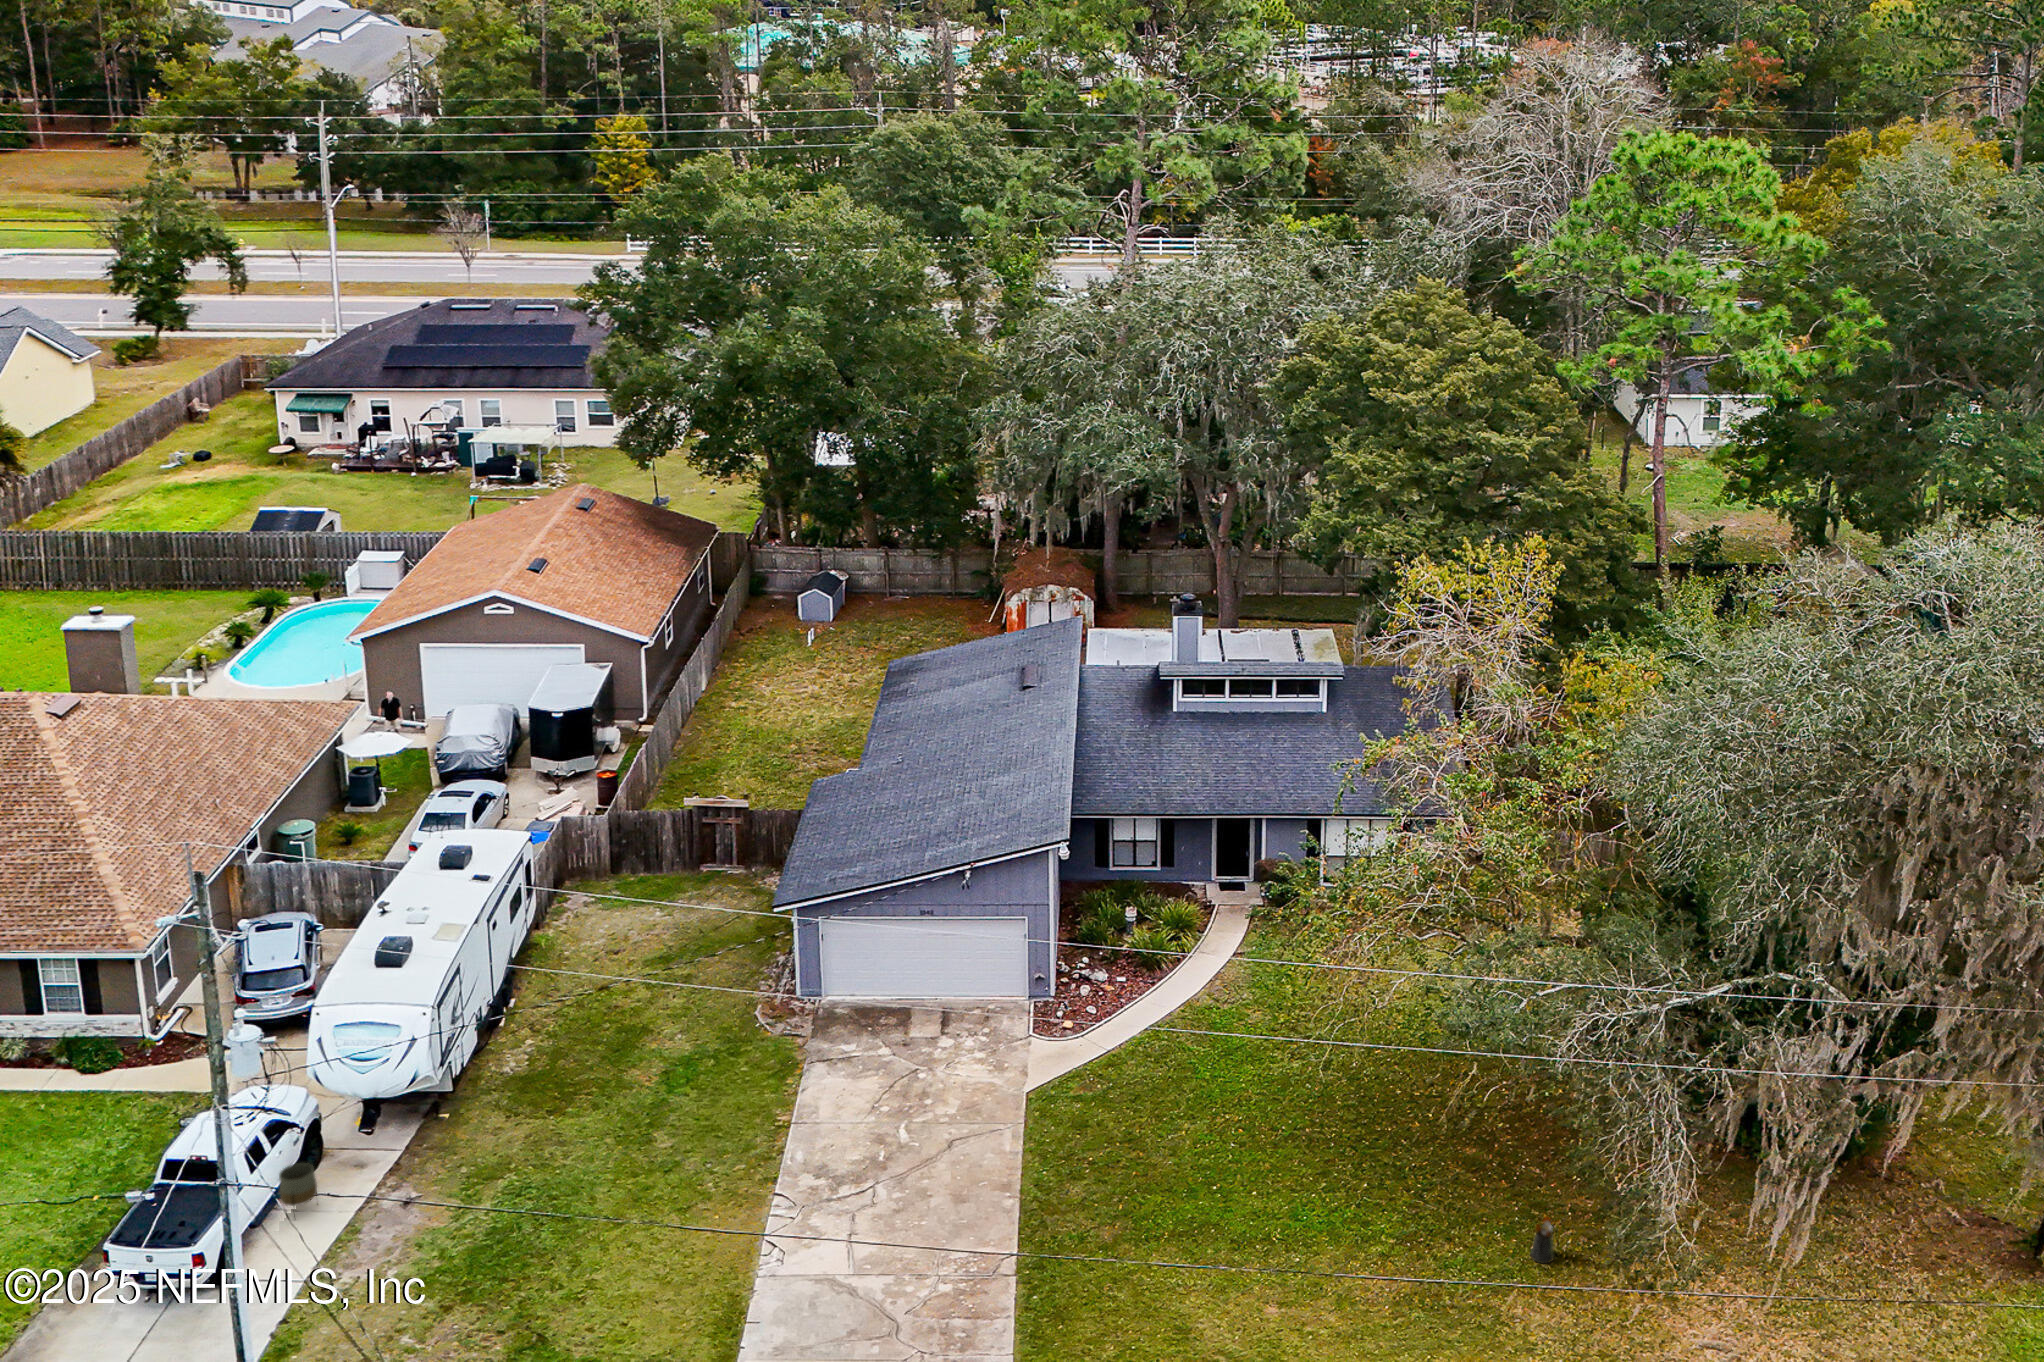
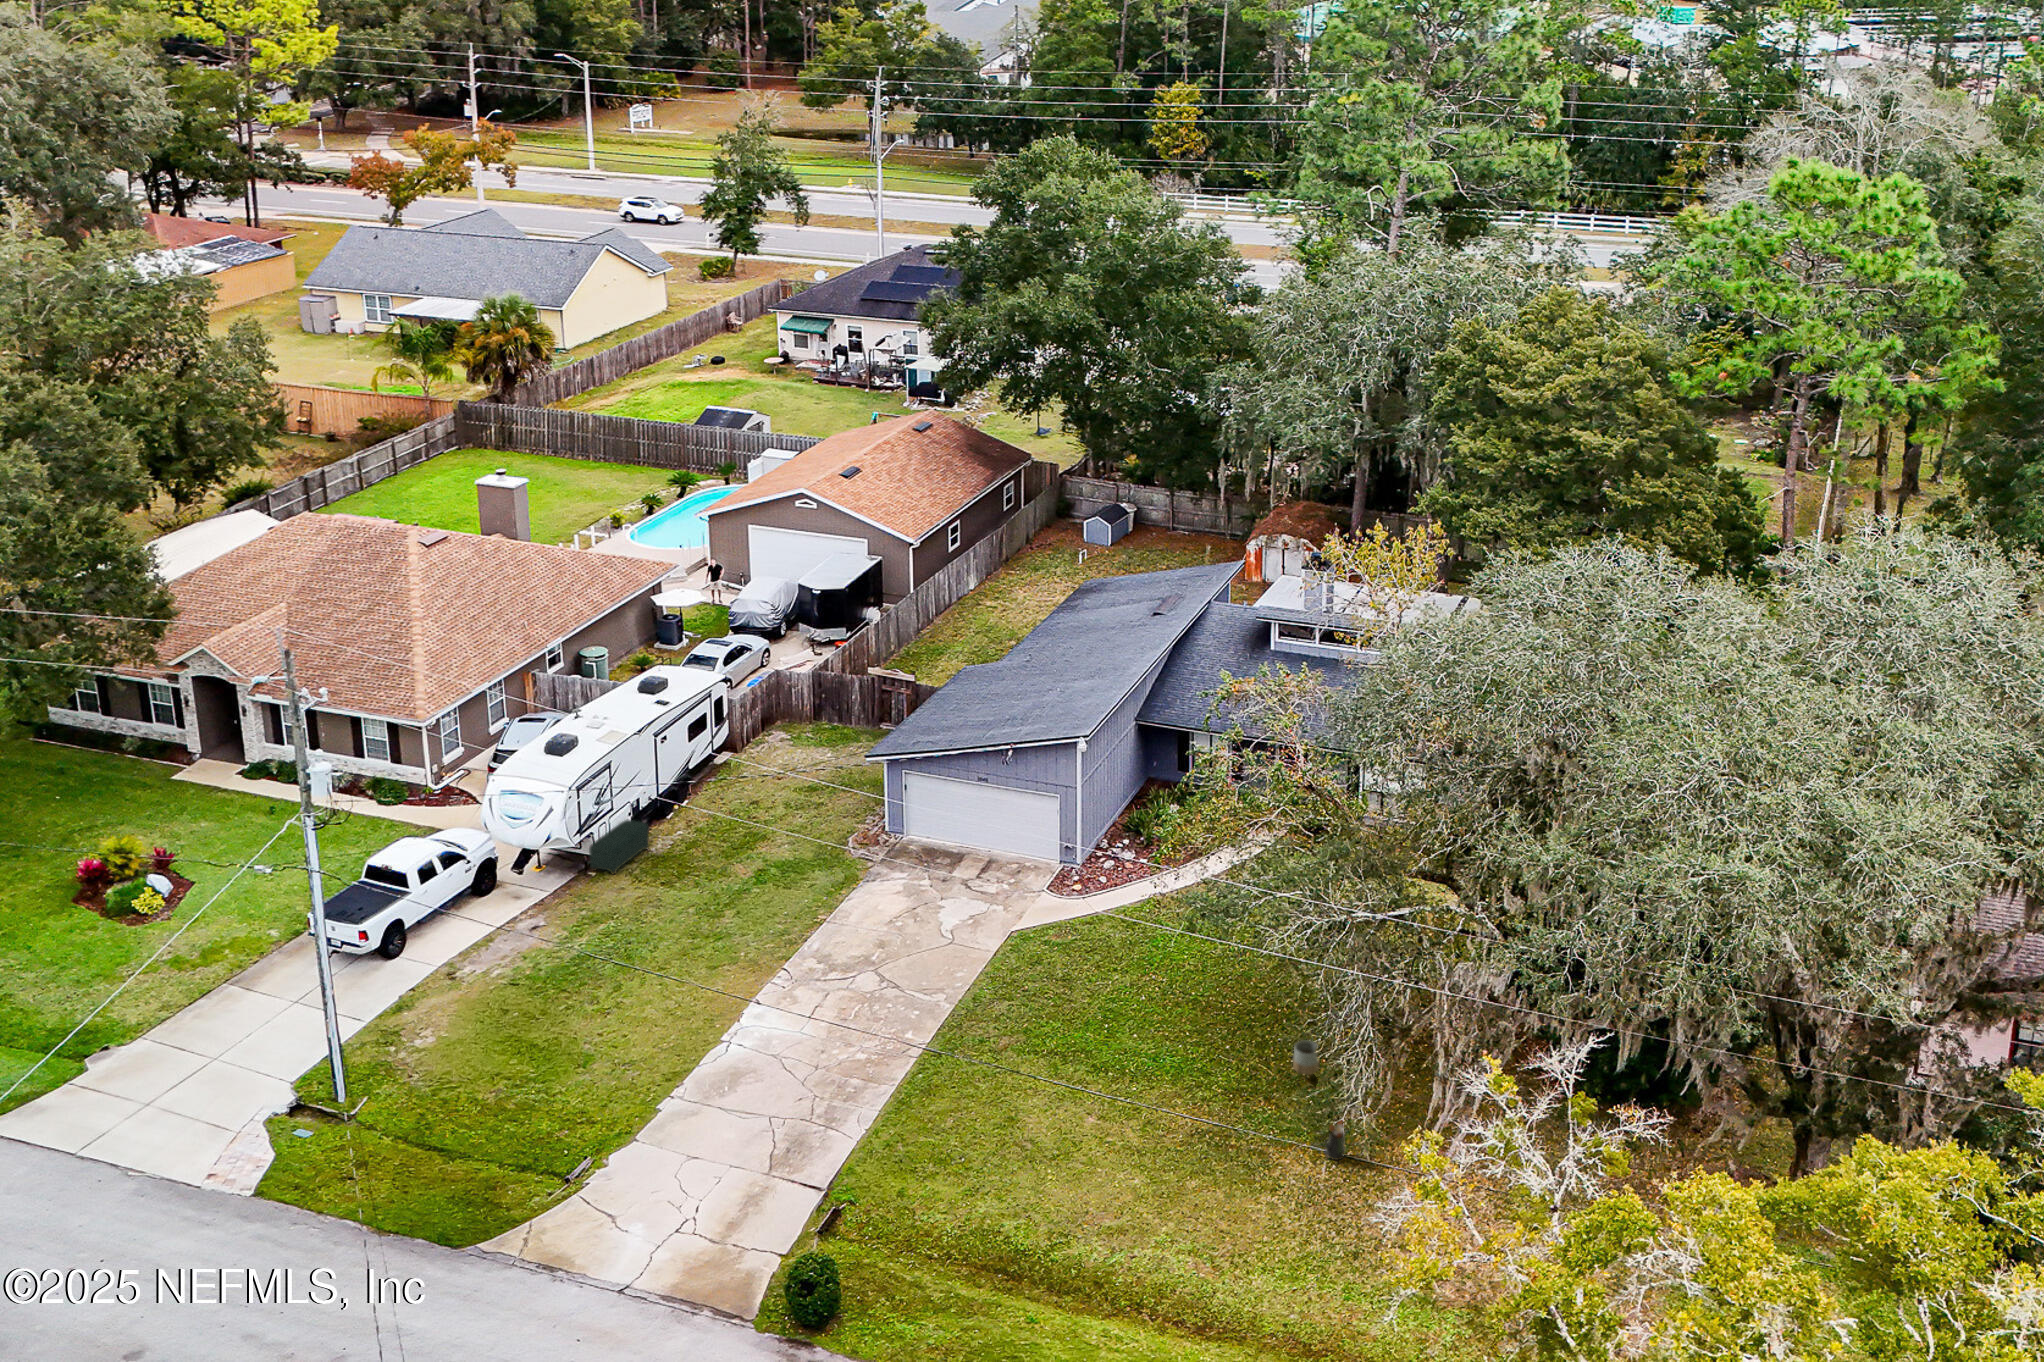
bench: none [442,1035,505,1109] -> present [589,820,650,874]
planter: present [279,1163,317,1206] -> present [1293,1040,1320,1075]

